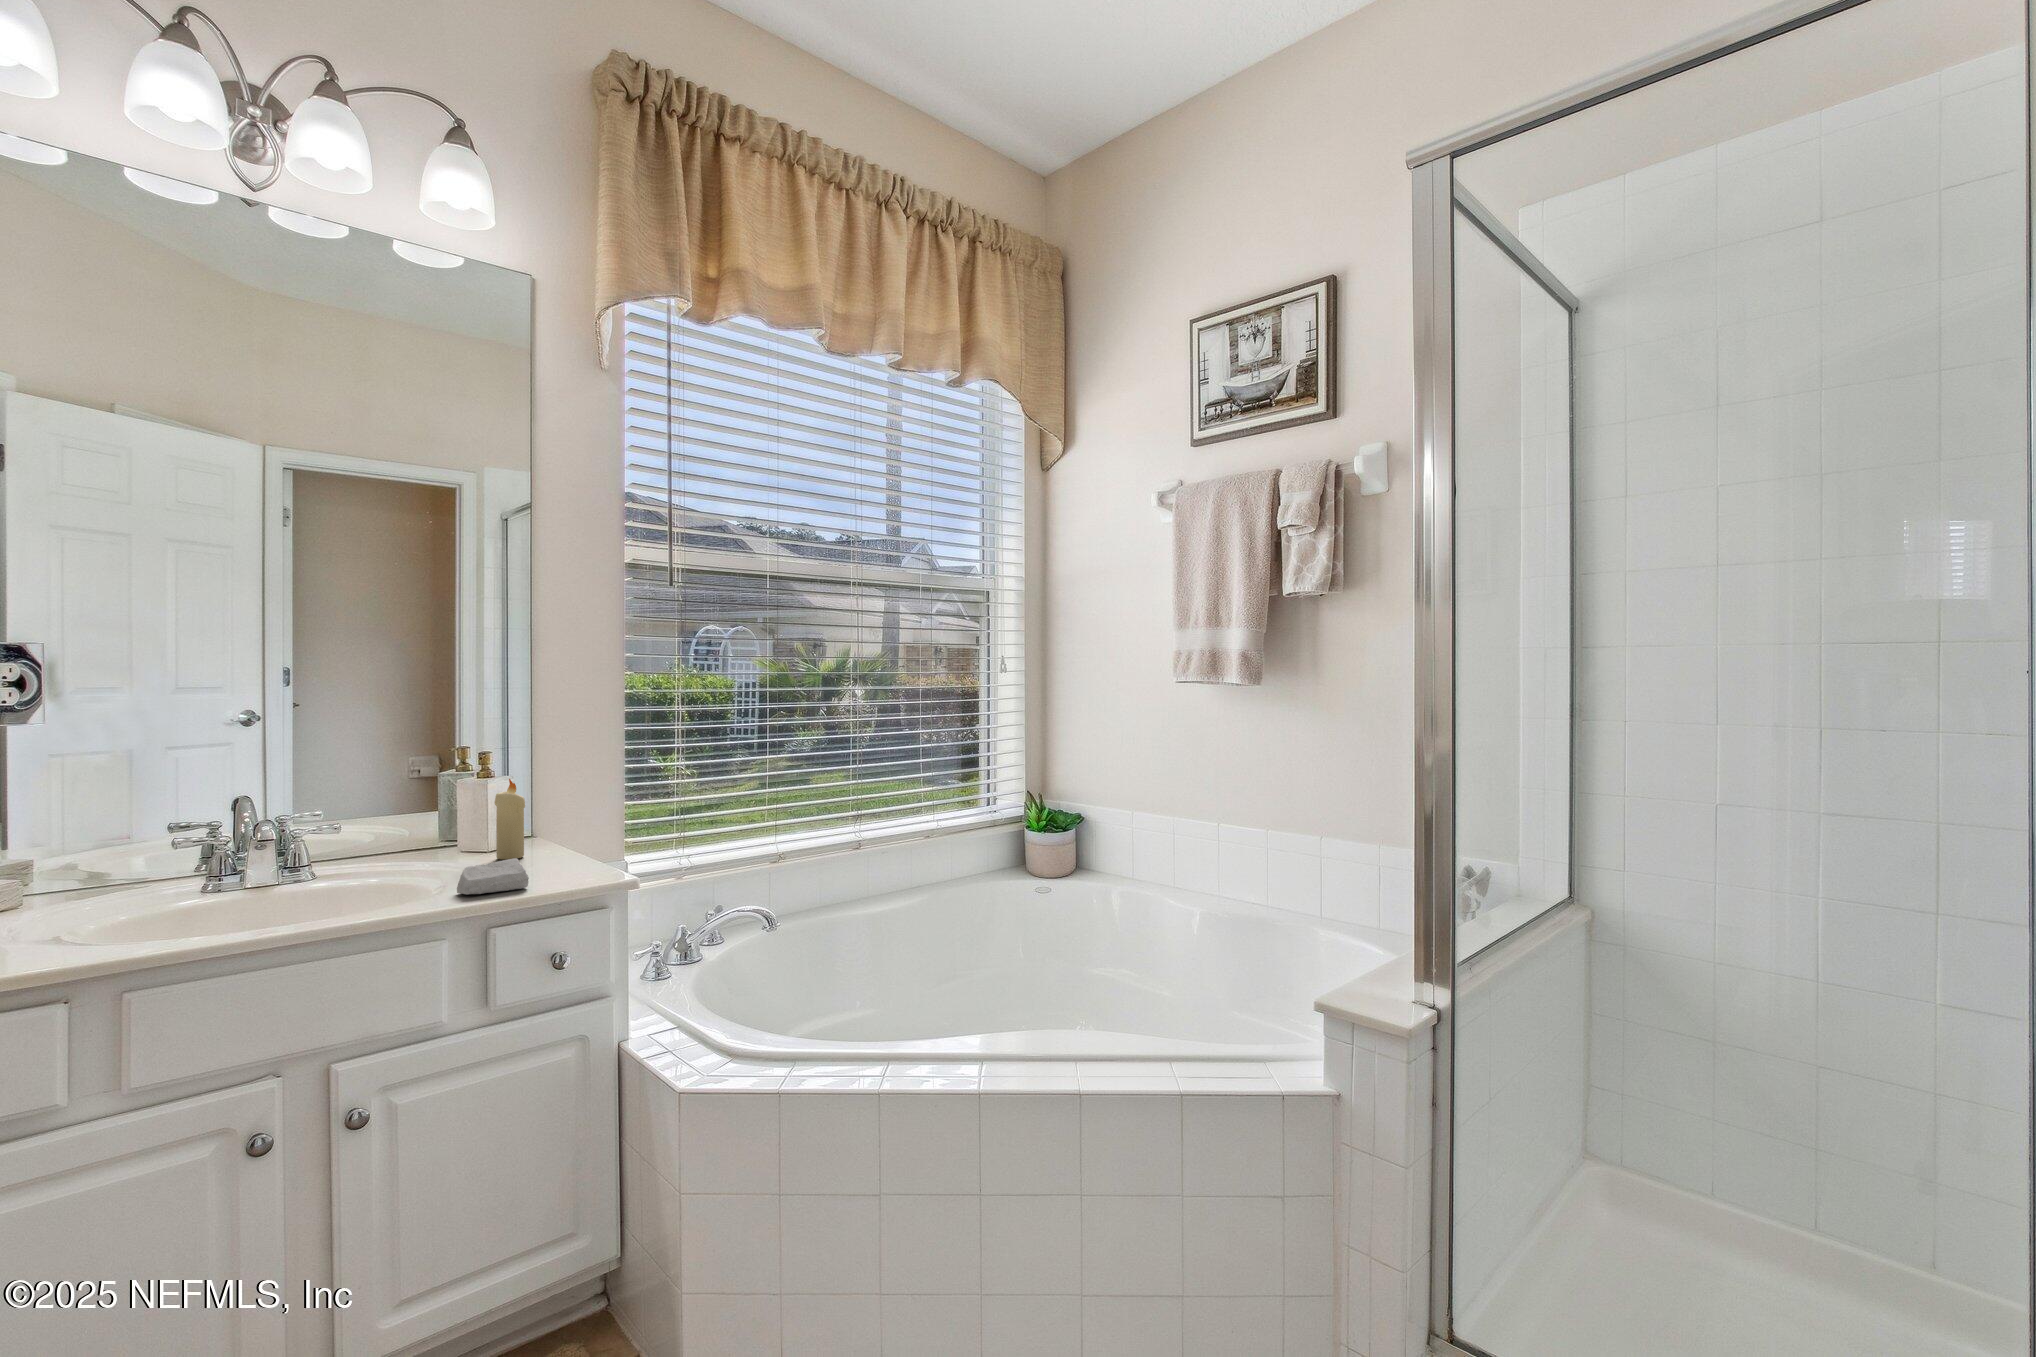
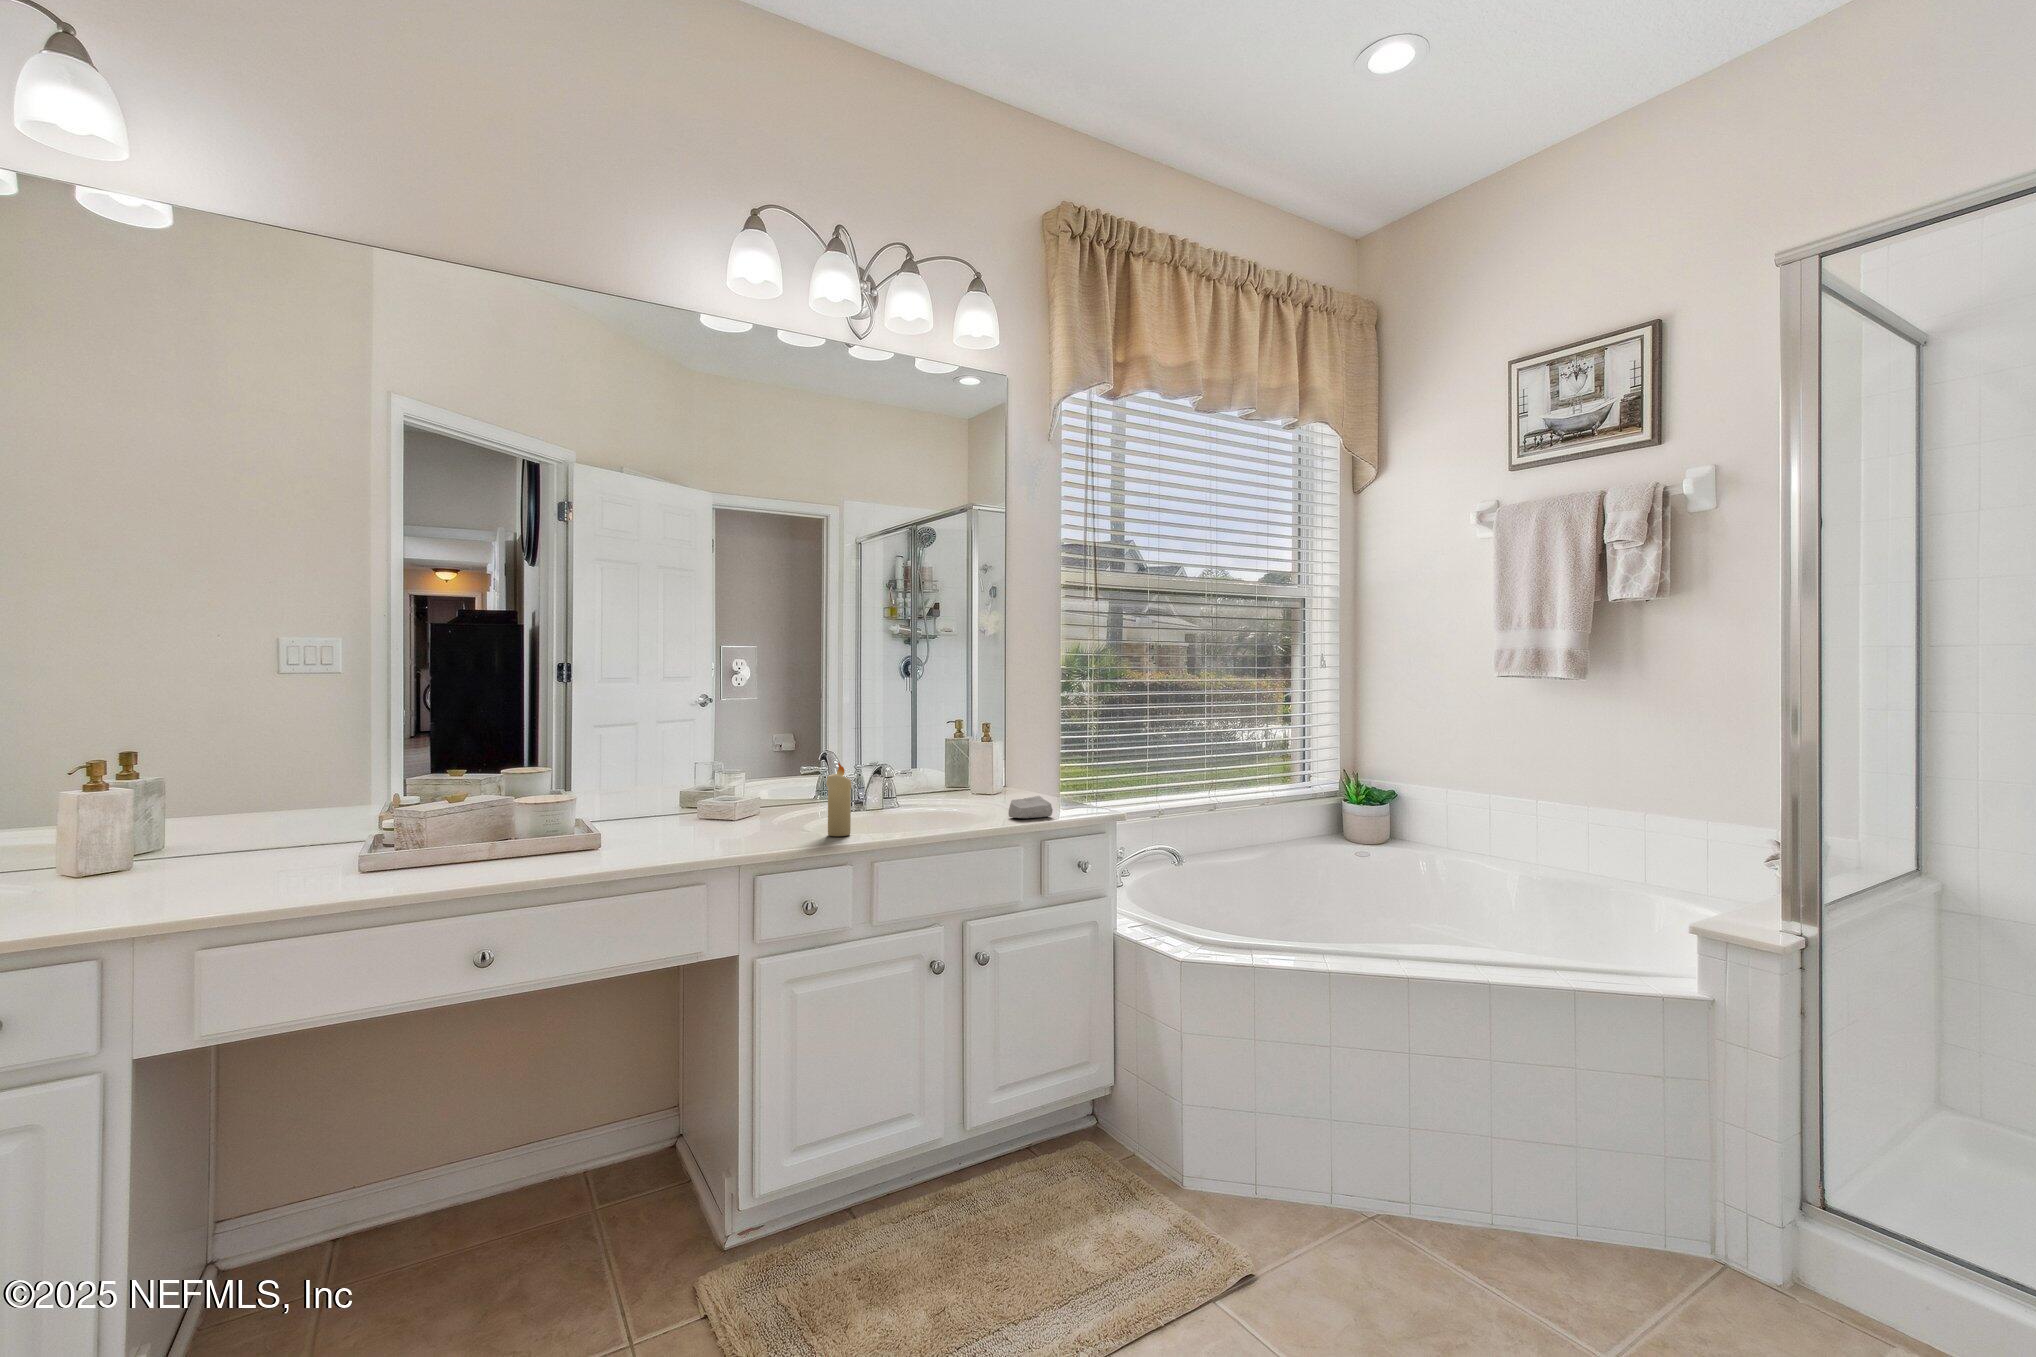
candle: present [495,779,525,860] -> present [826,763,851,836]

